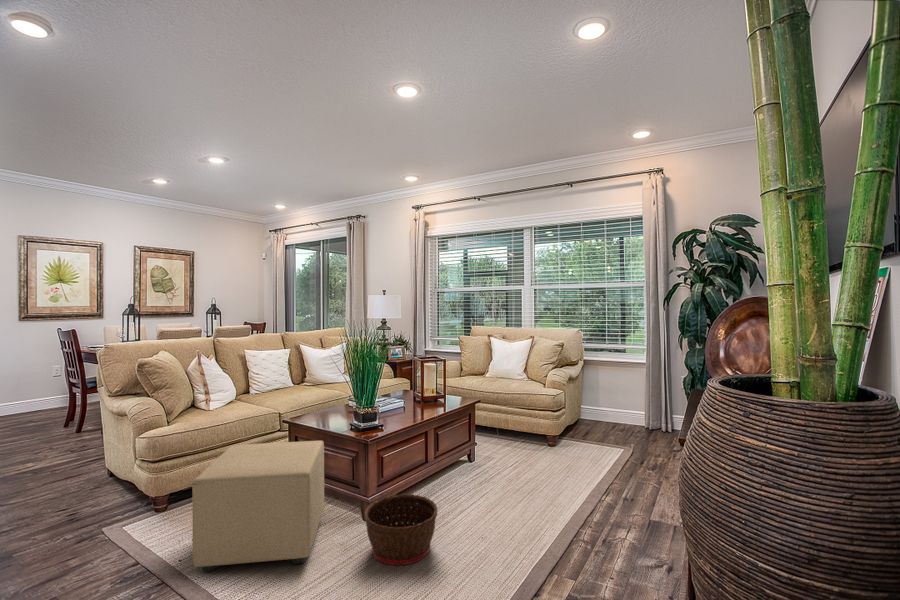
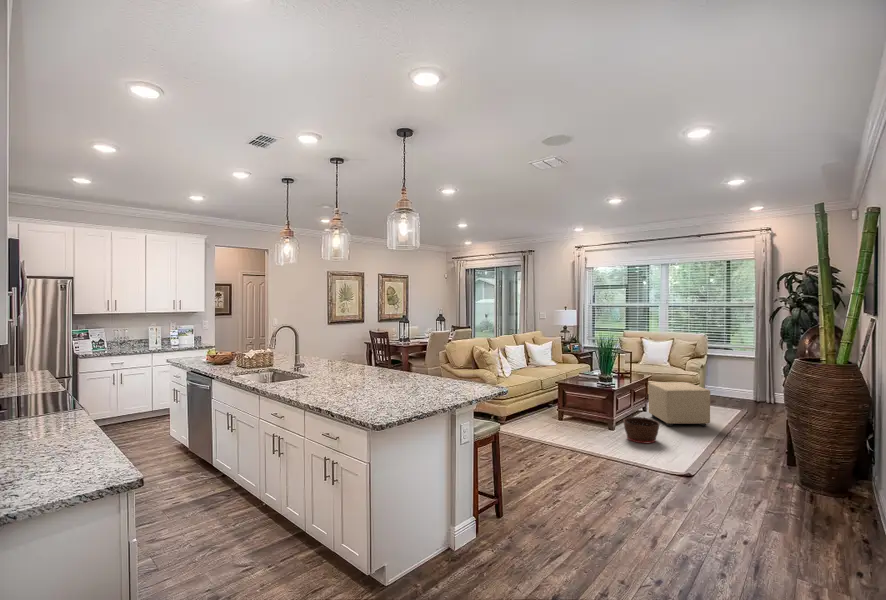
ottoman: present [192,441,324,572] -> present [649,382,710,426]

